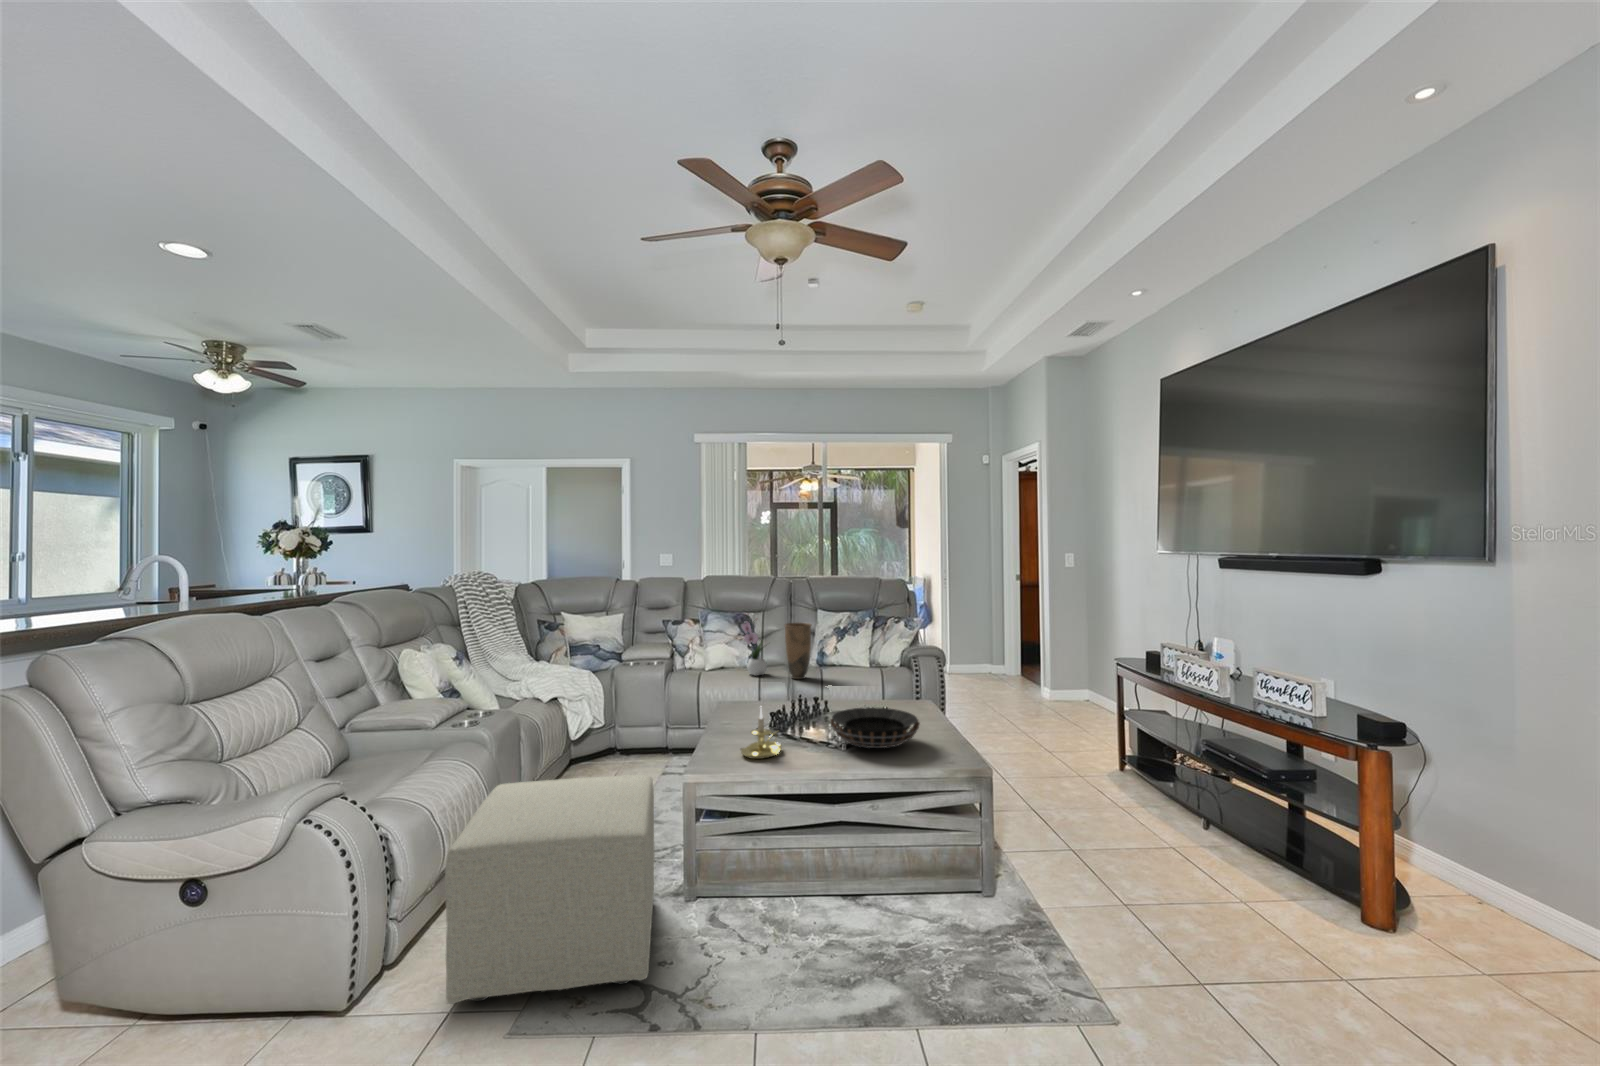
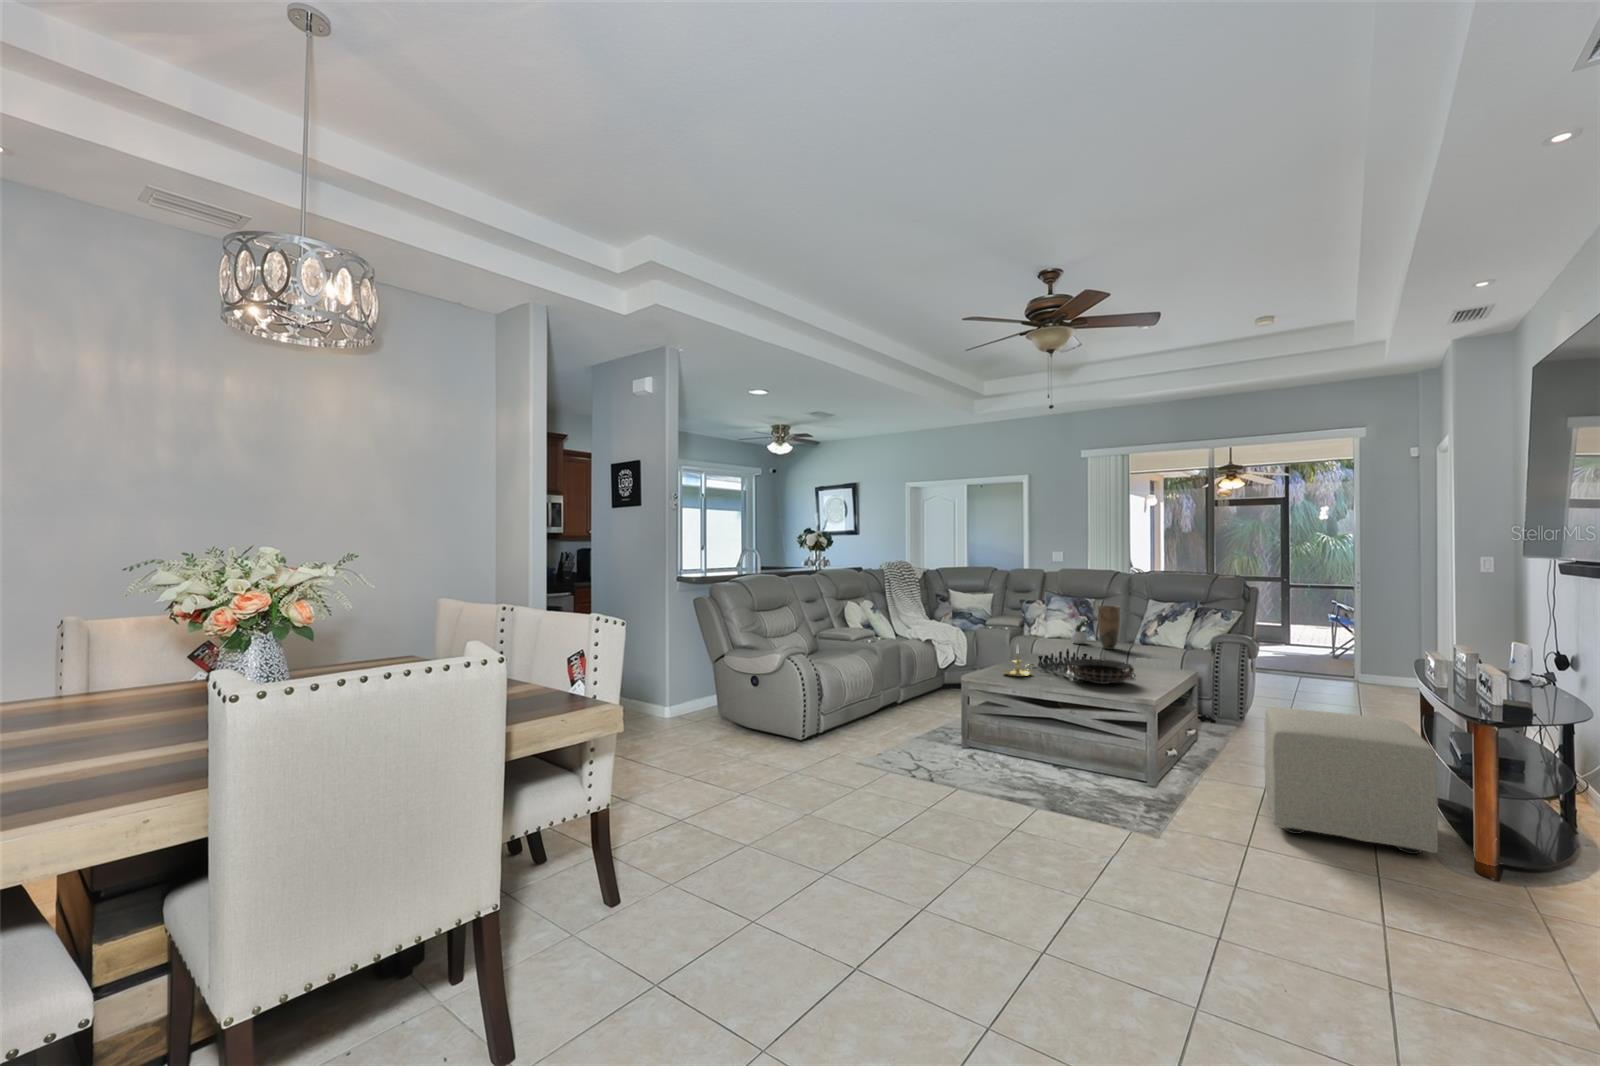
ottoman: present [445,775,655,1004] -> present [1264,707,1438,854]

